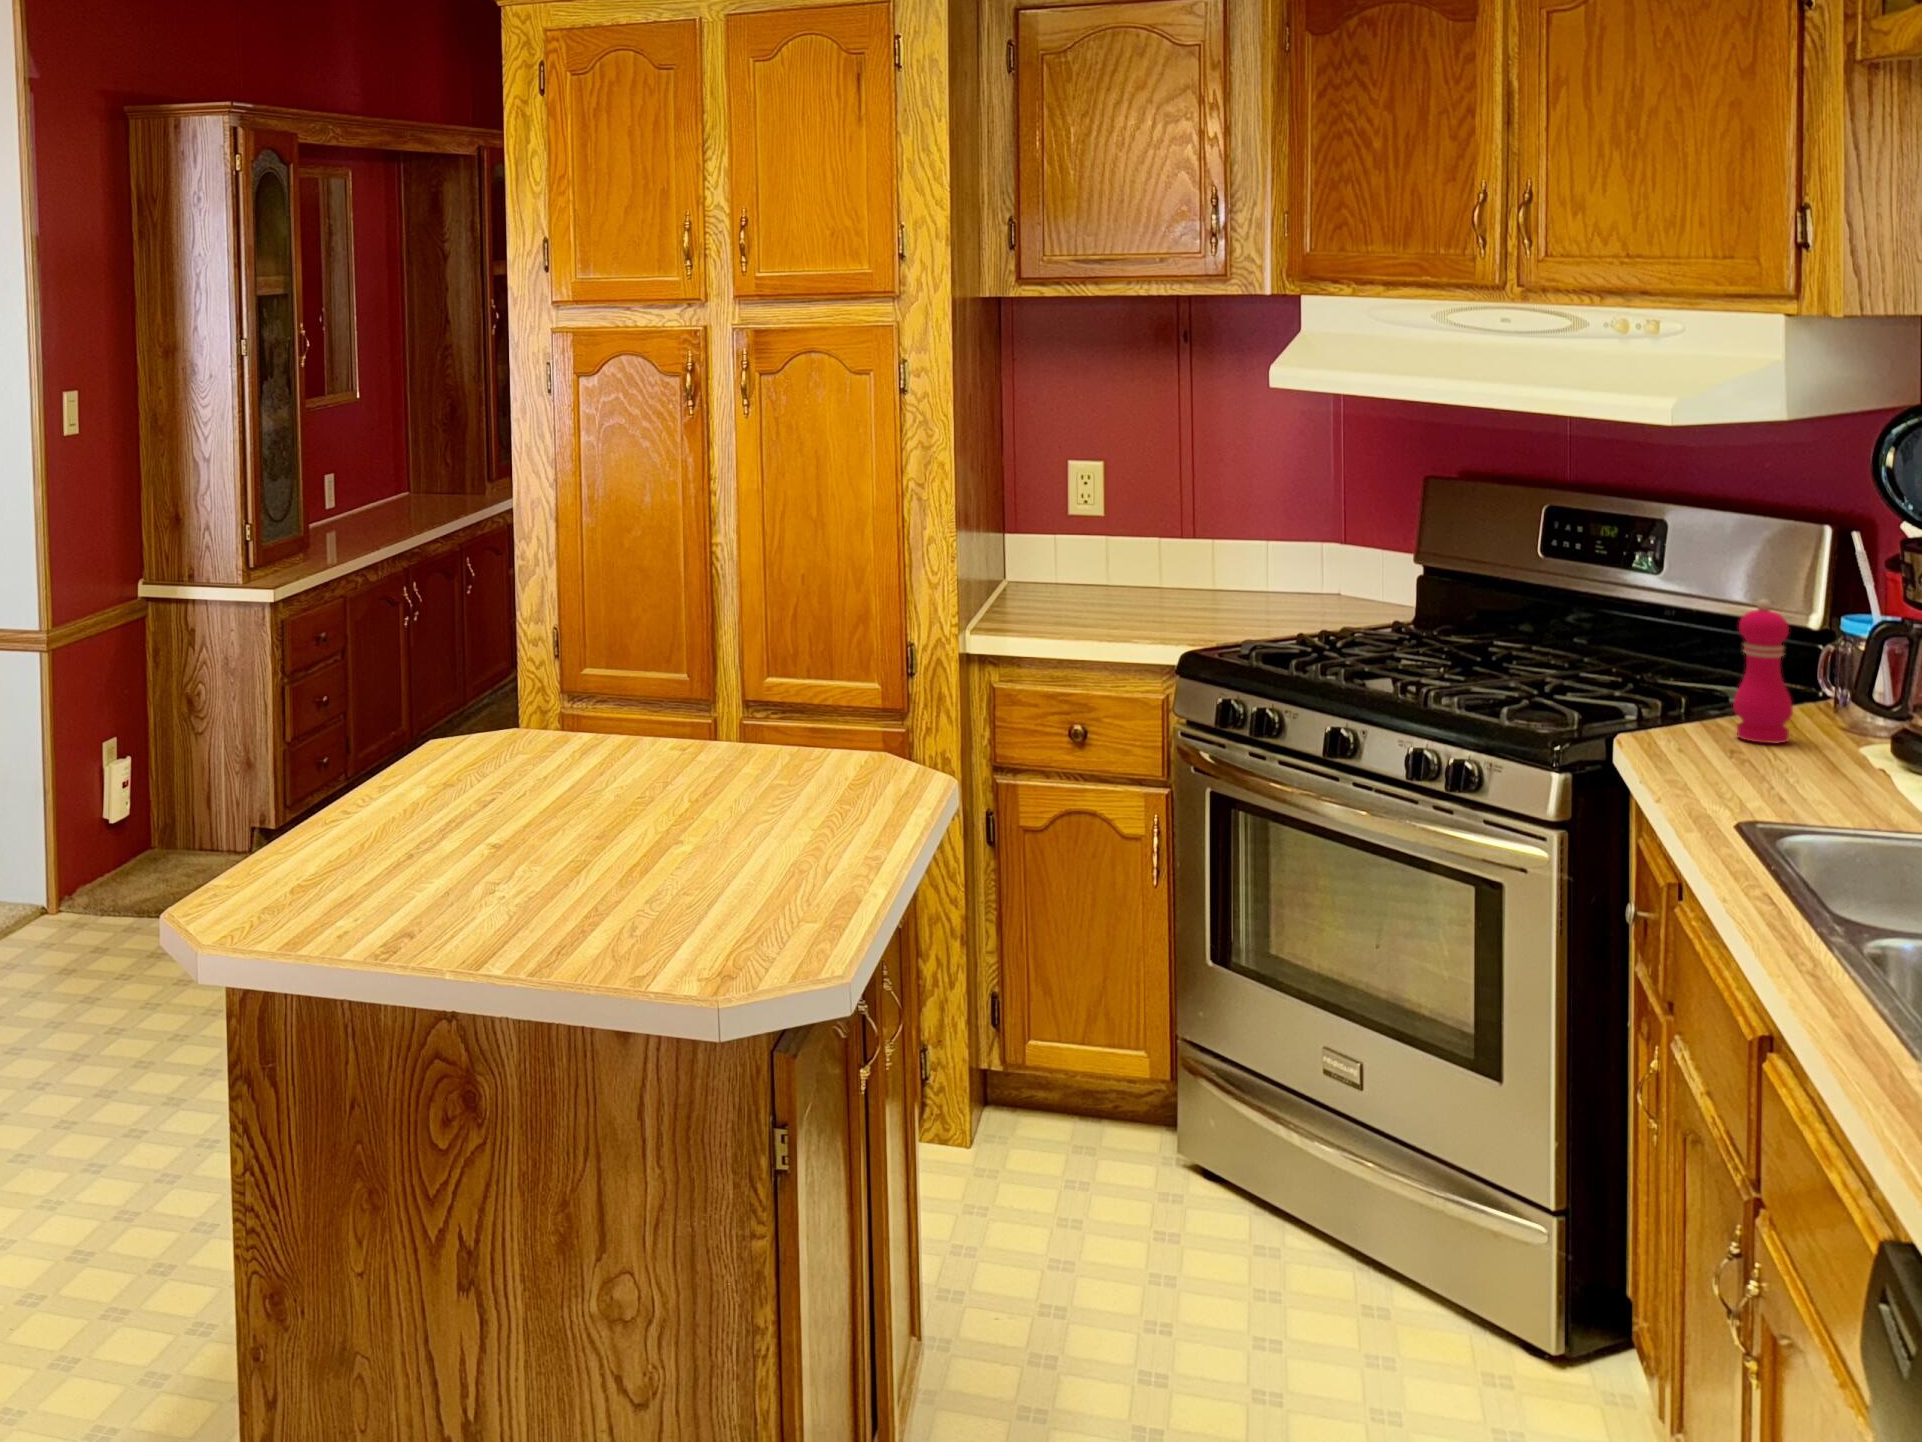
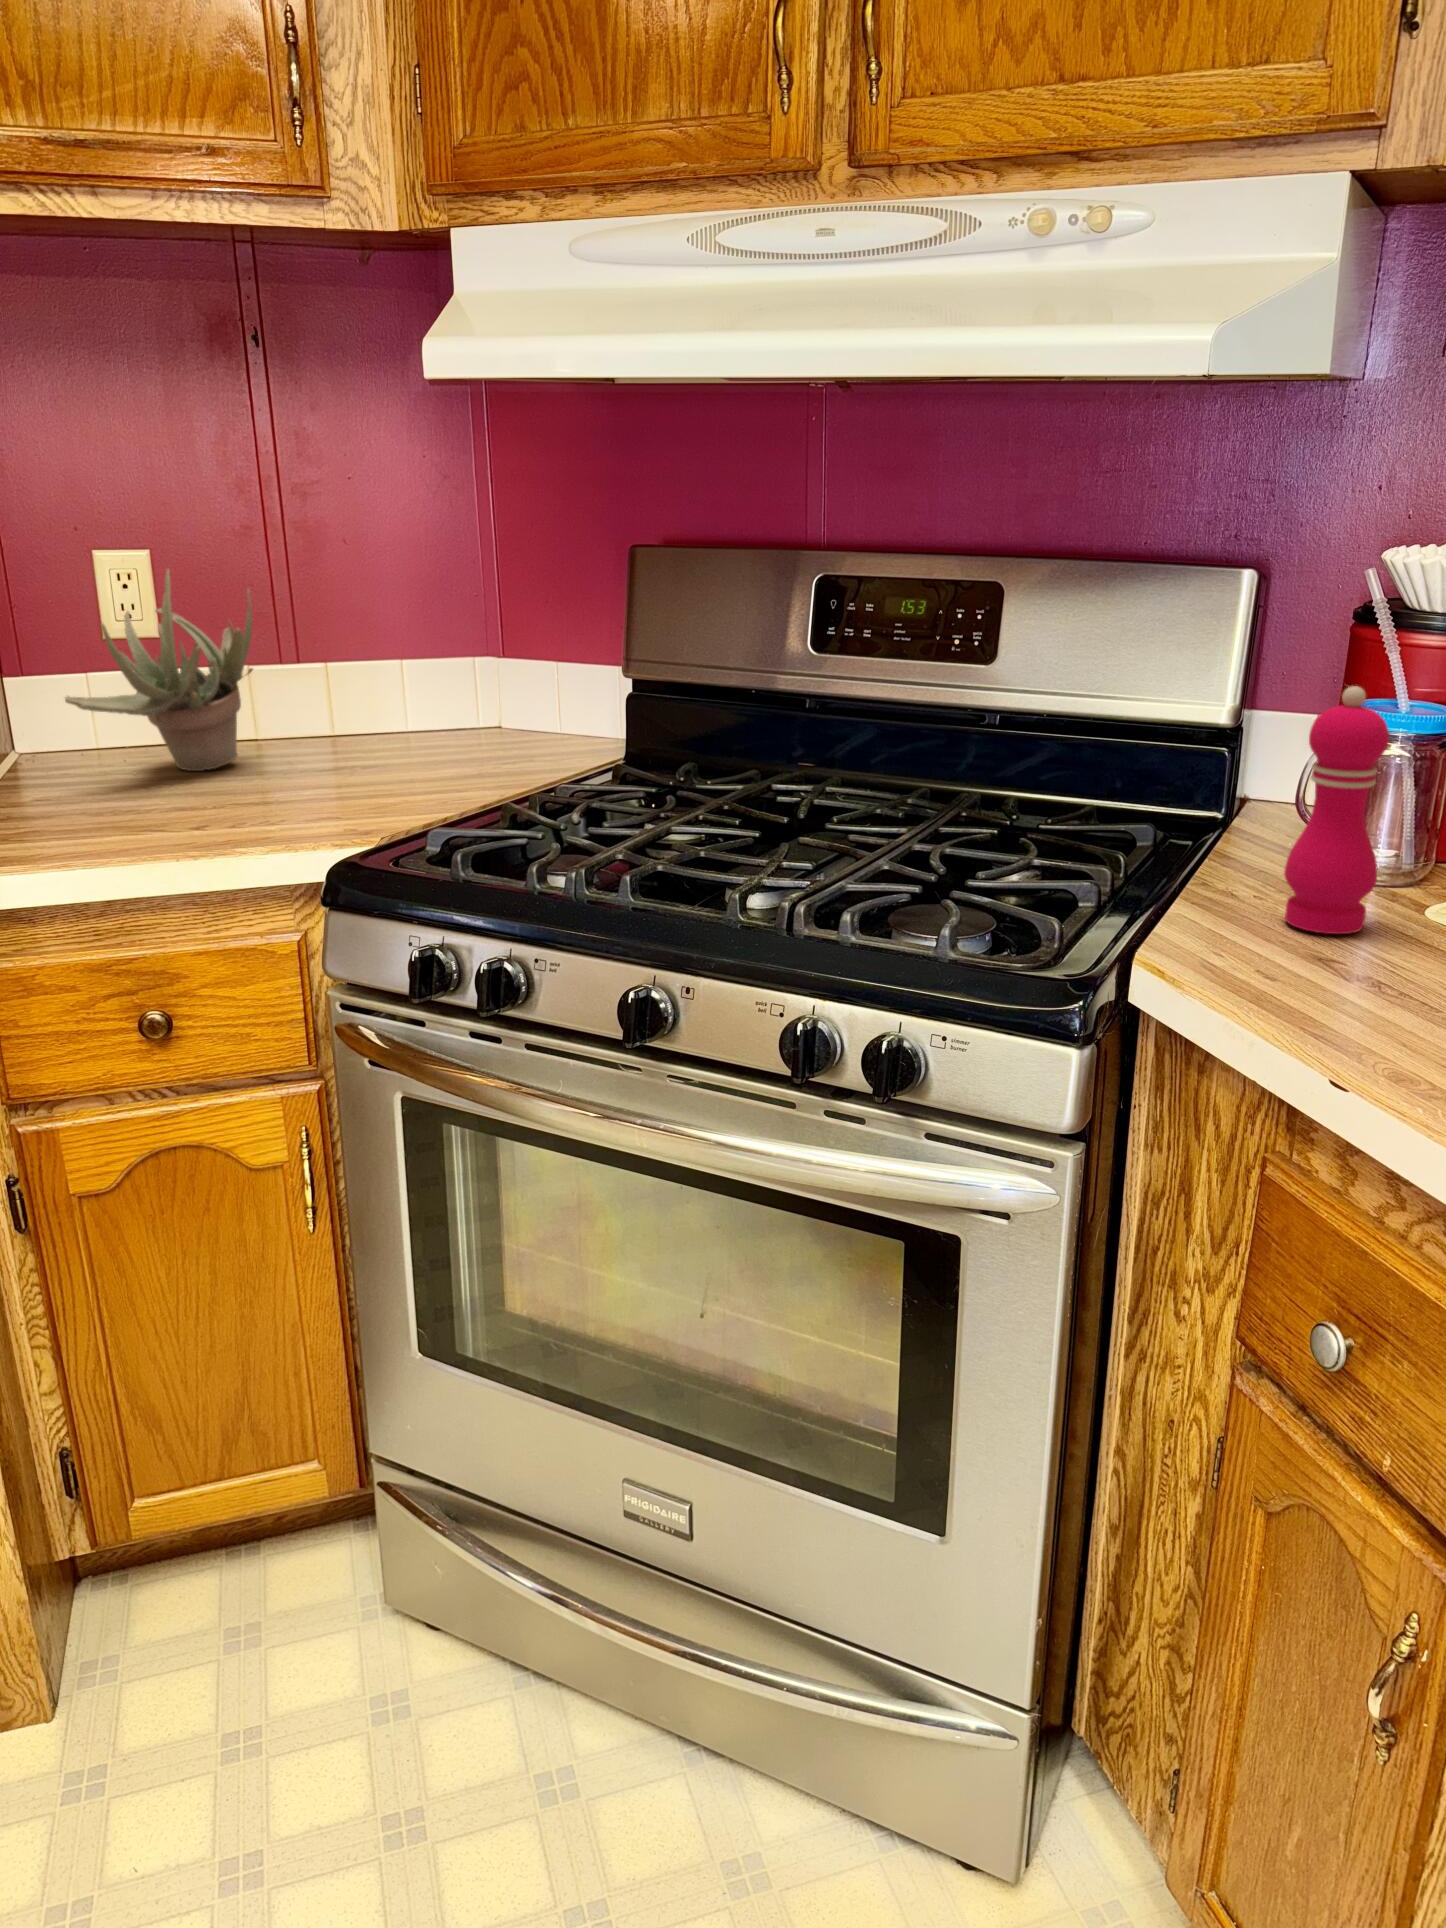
succulent plant: none [1046,479,1161,602] -> present [65,569,253,771]

